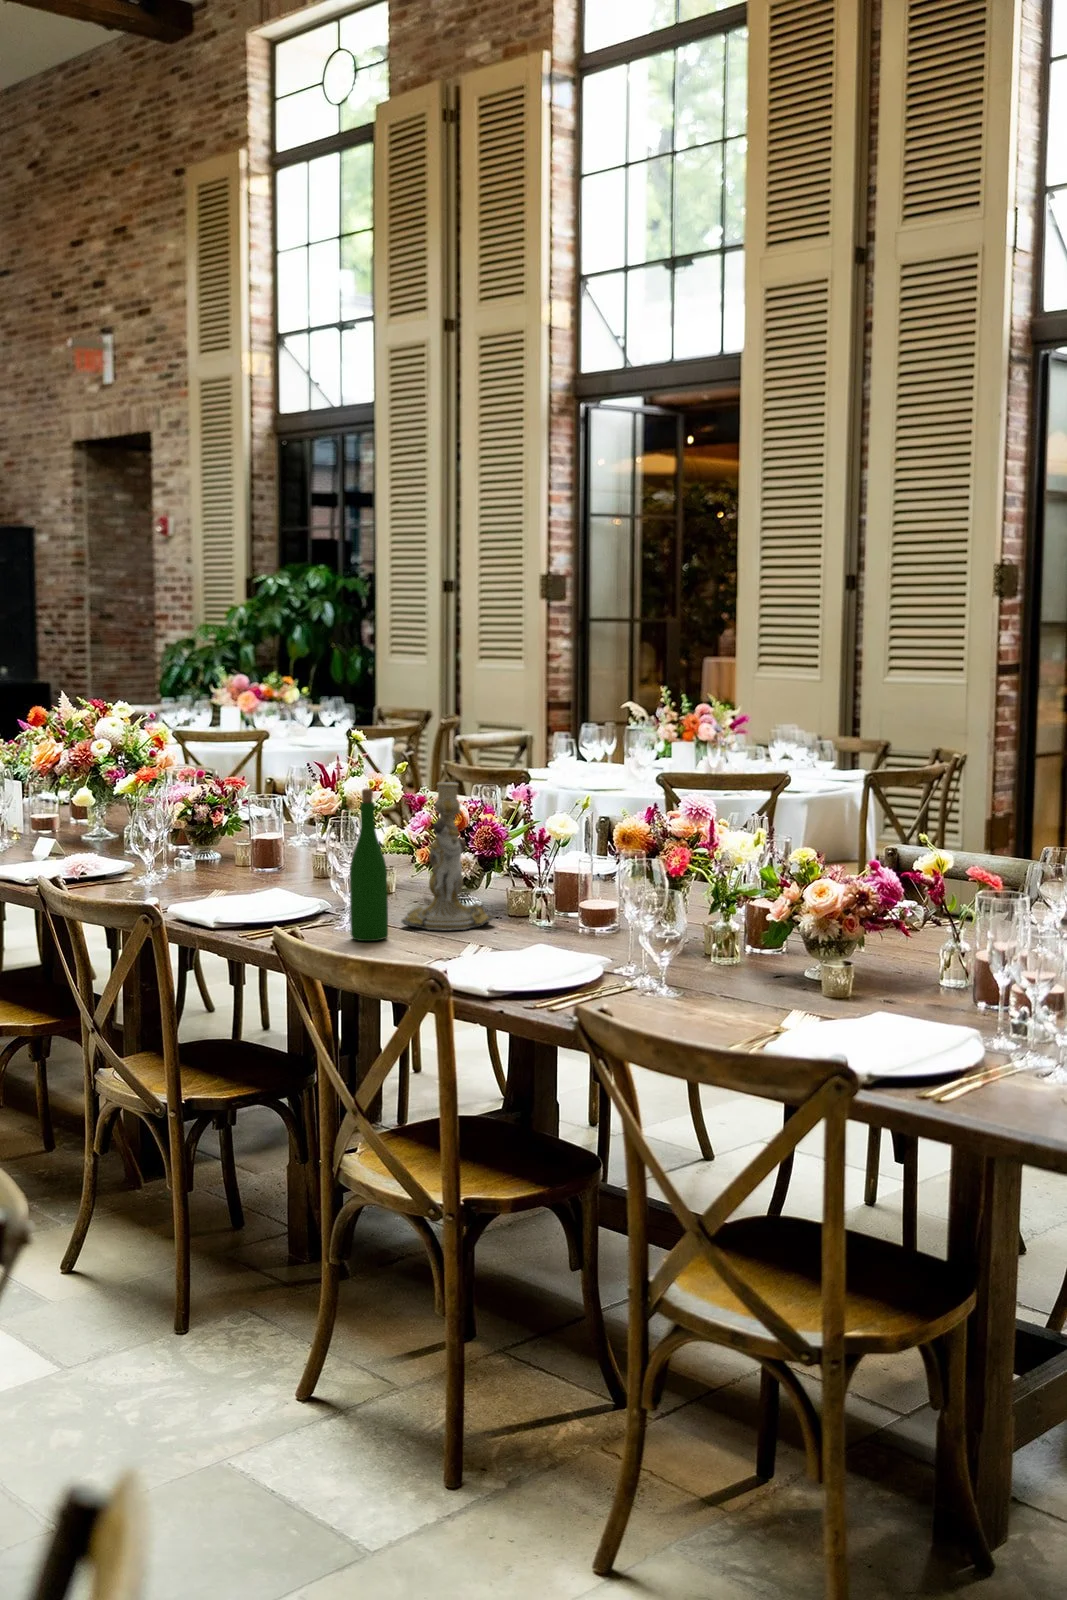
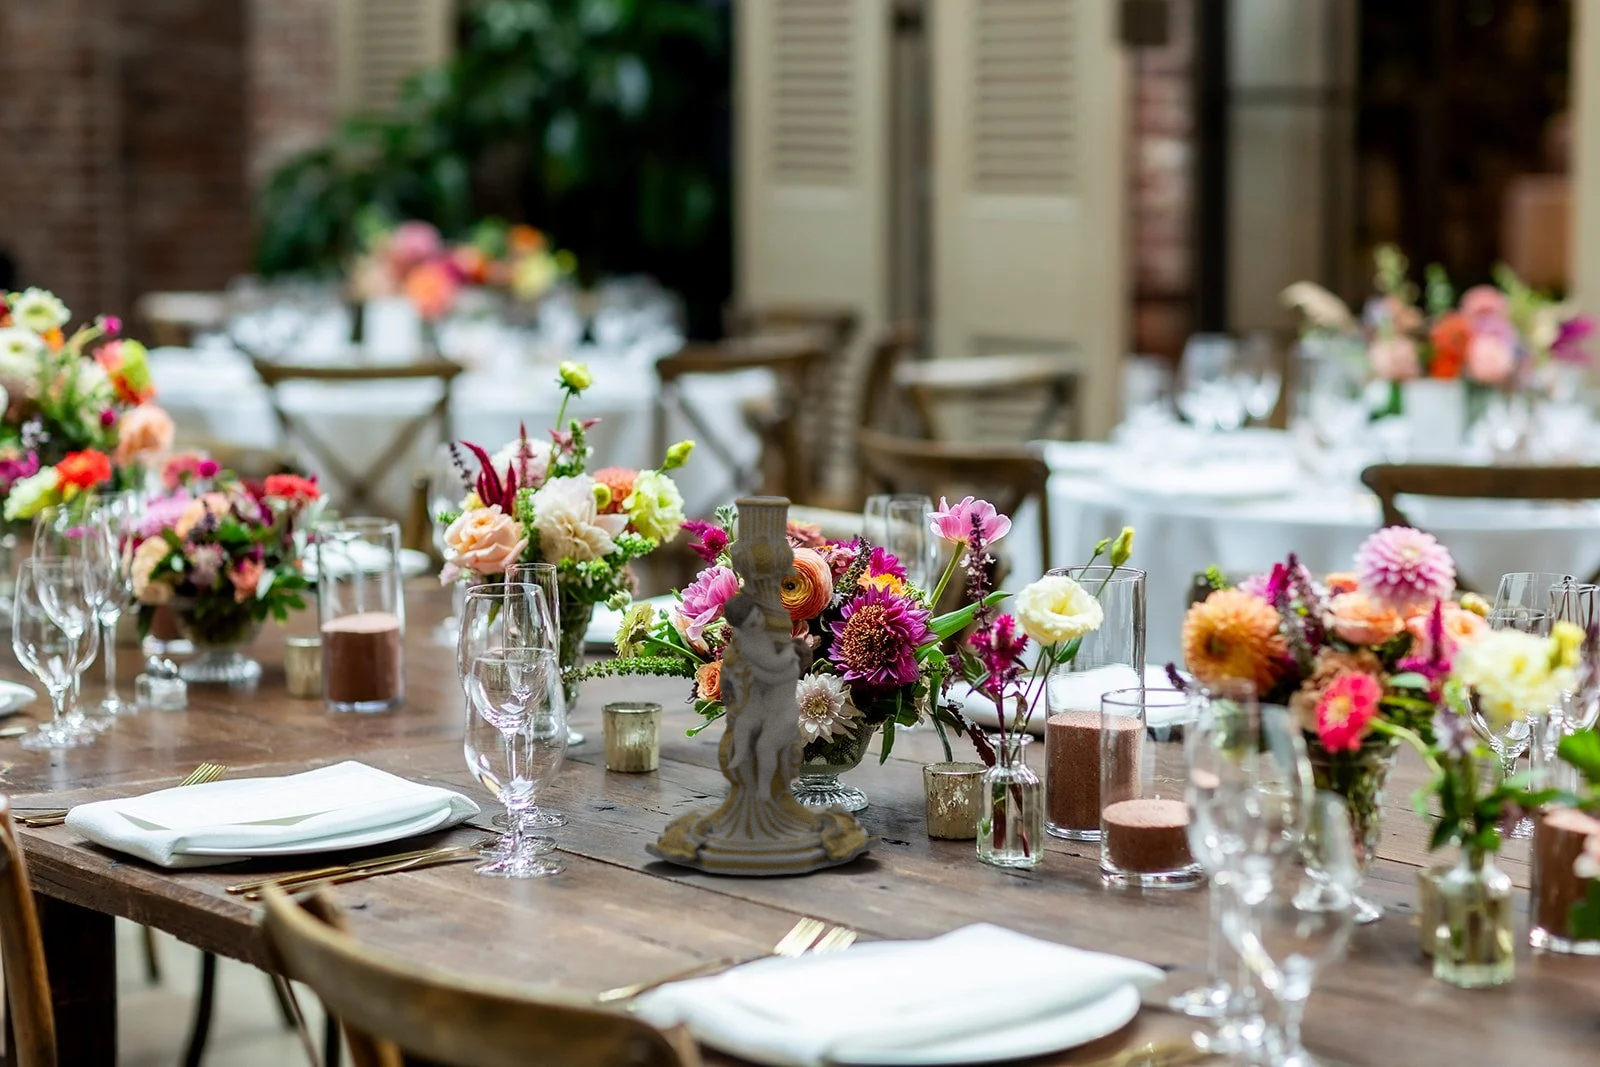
wine bottle: present [350,789,388,941] -> none [499,514,597,907]

